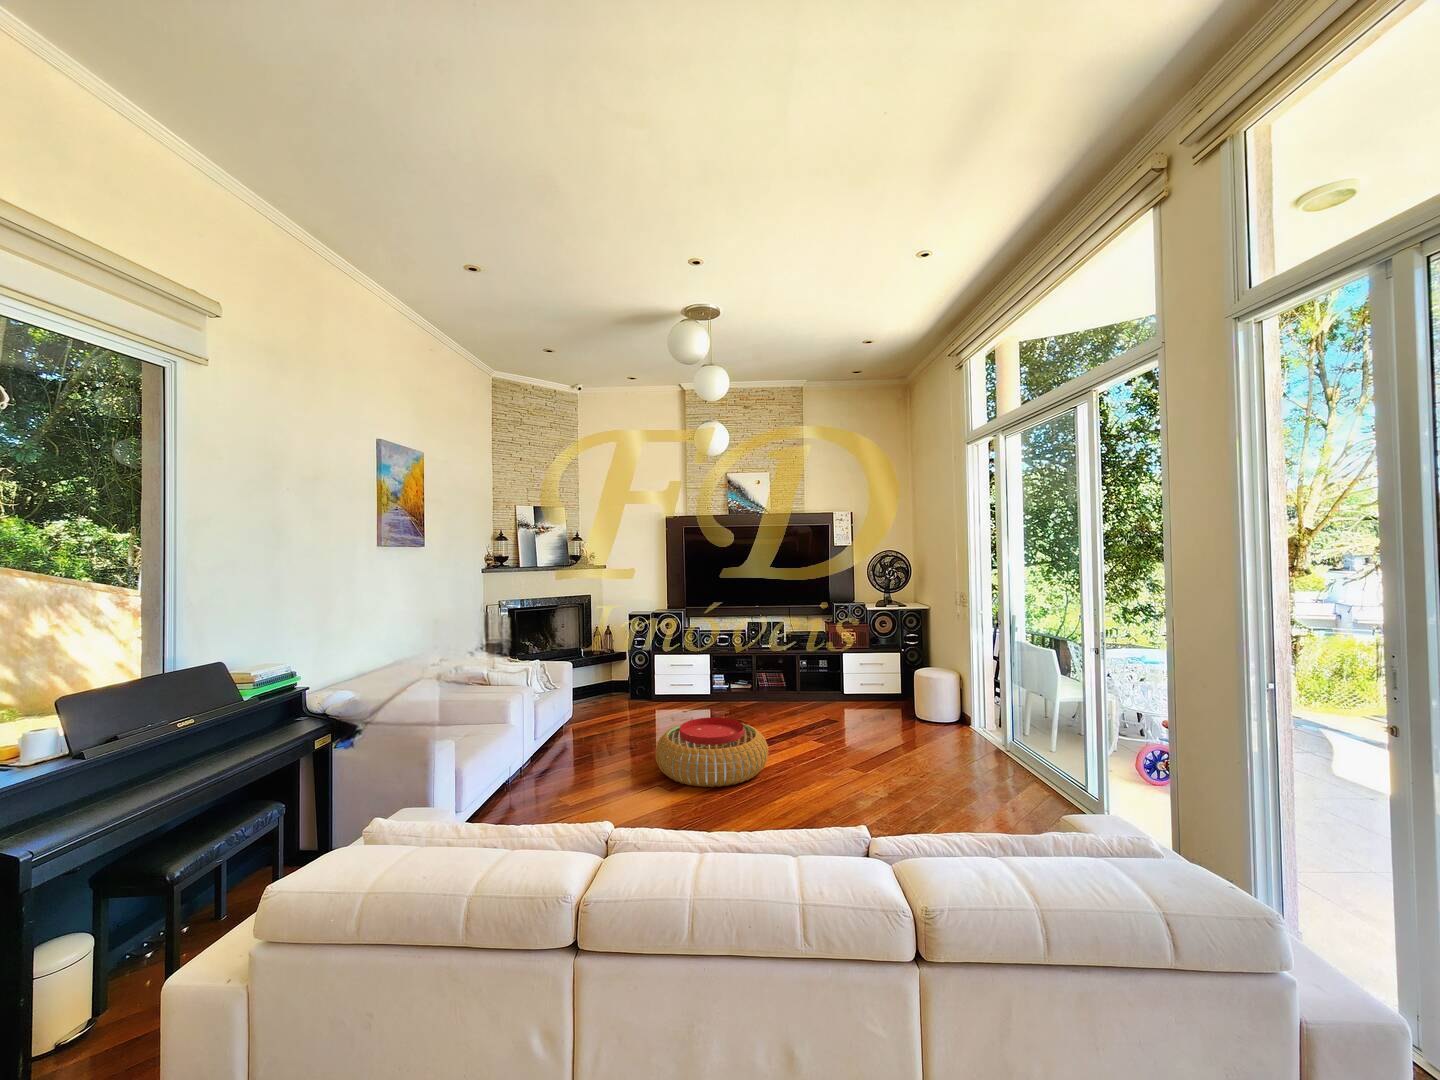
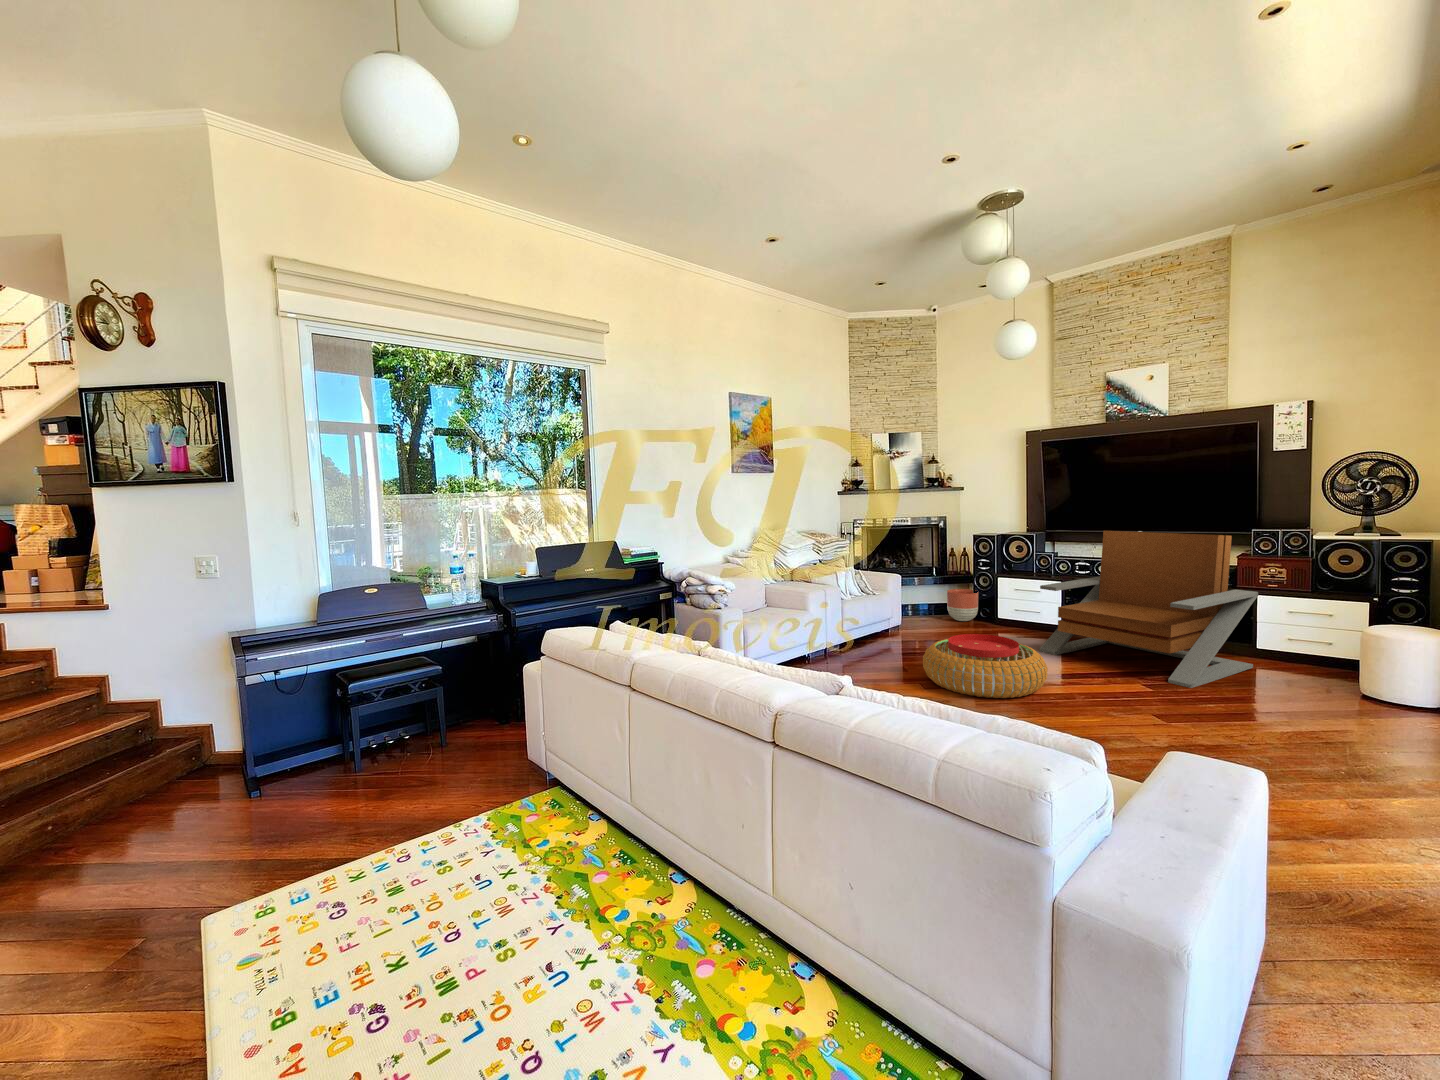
lounge chair: none [714,606,845,732] -> present [1039,531,1258,688]
planter: none [606,669,635,703] -> present [947,589,978,621]

